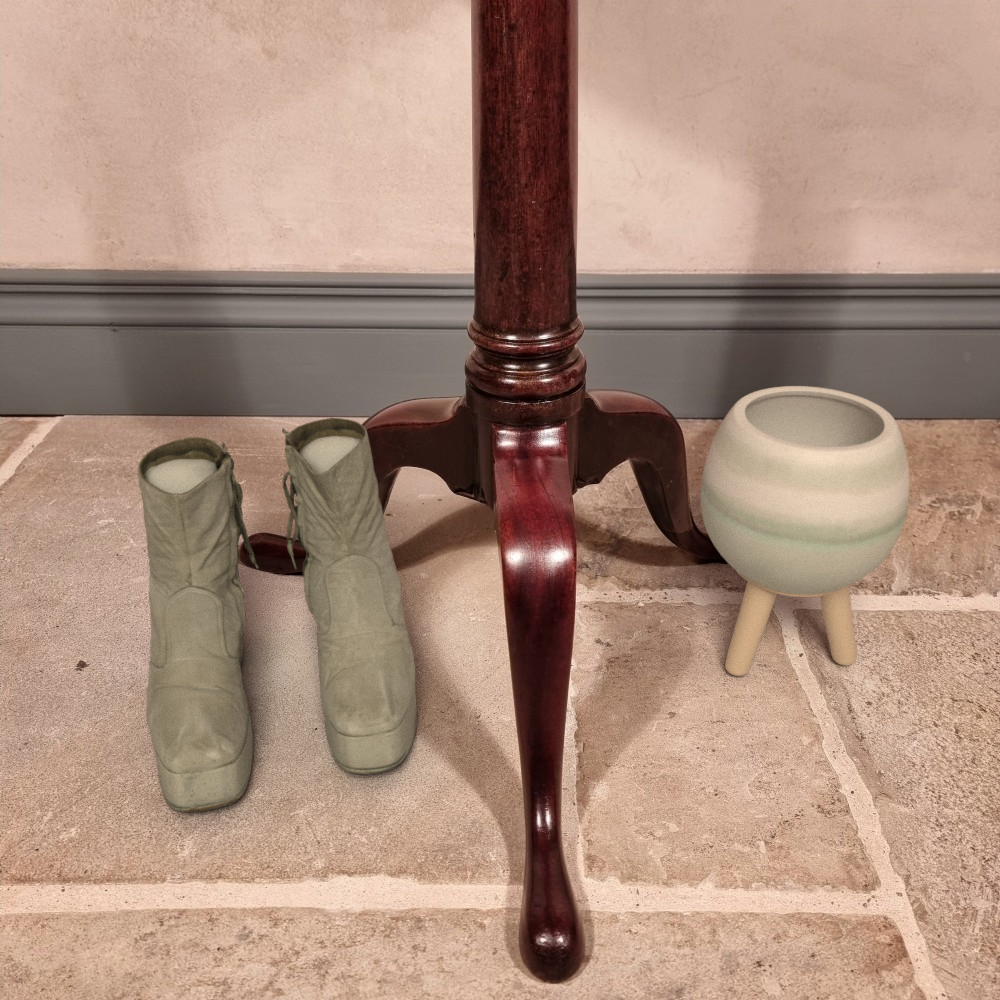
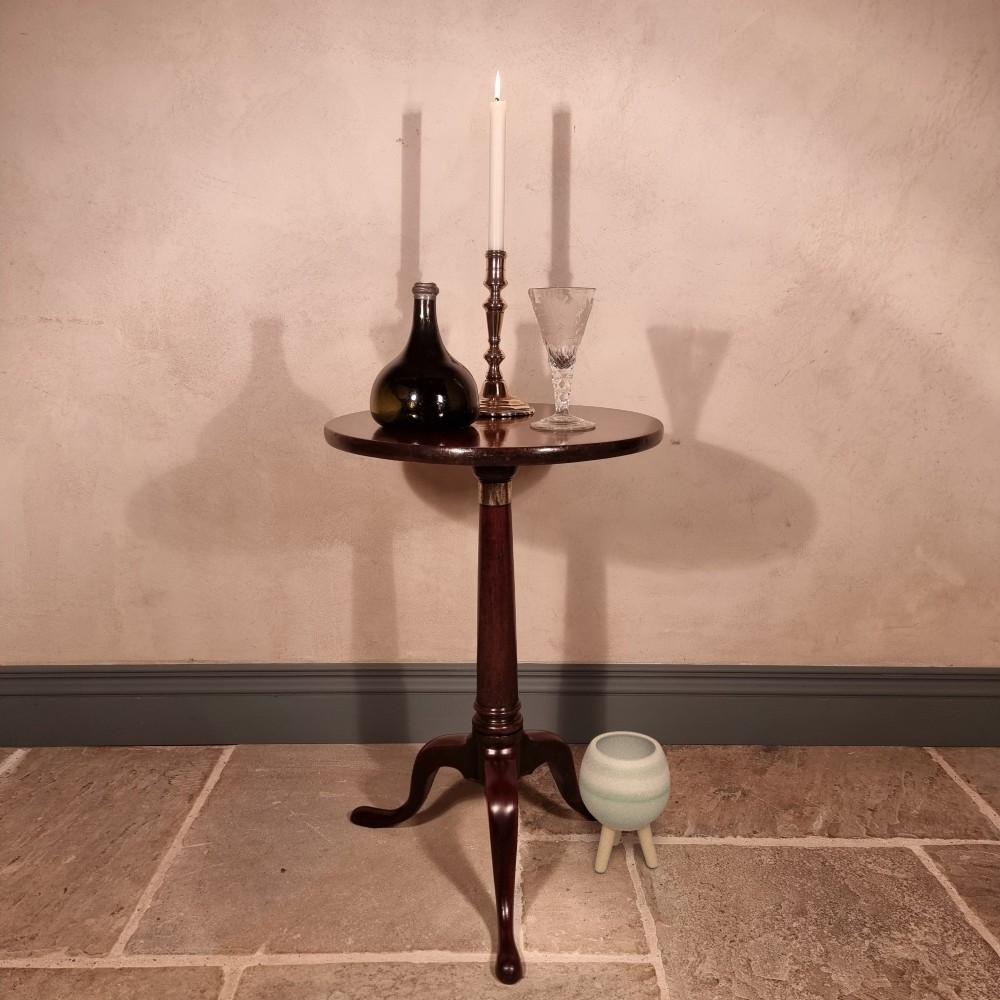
boots: present [138,418,417,813] -> none [327,746,448,926]

